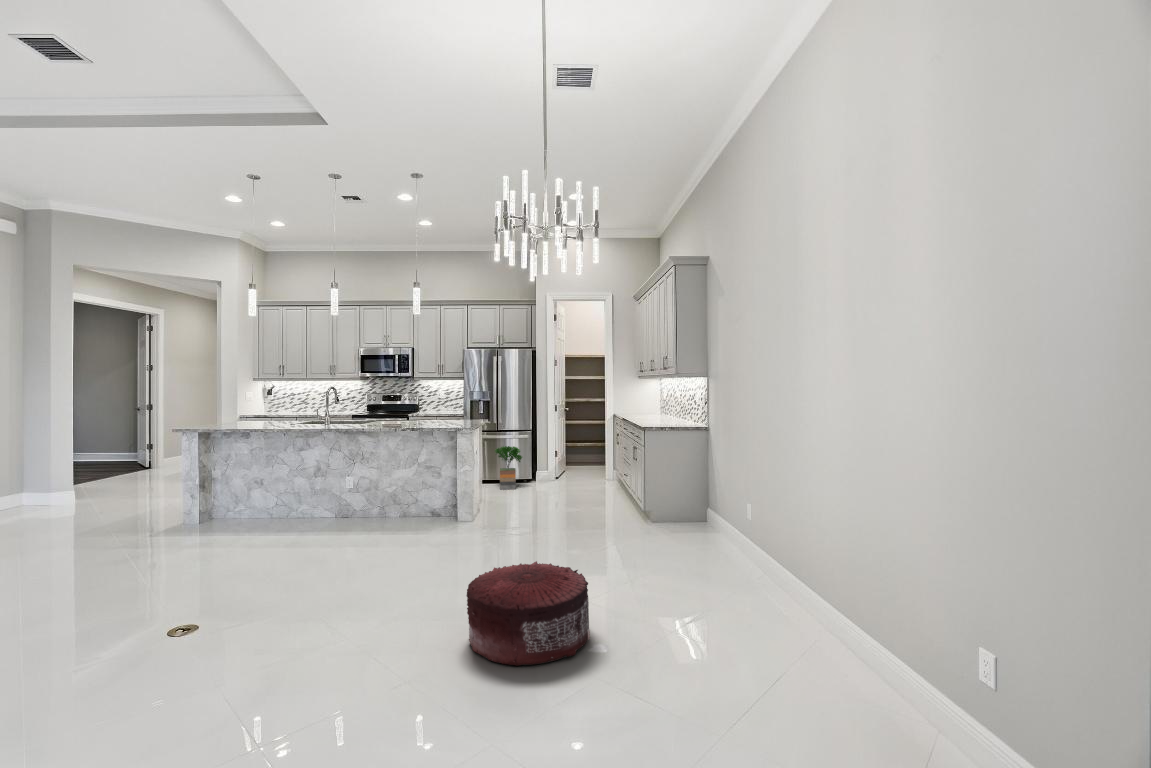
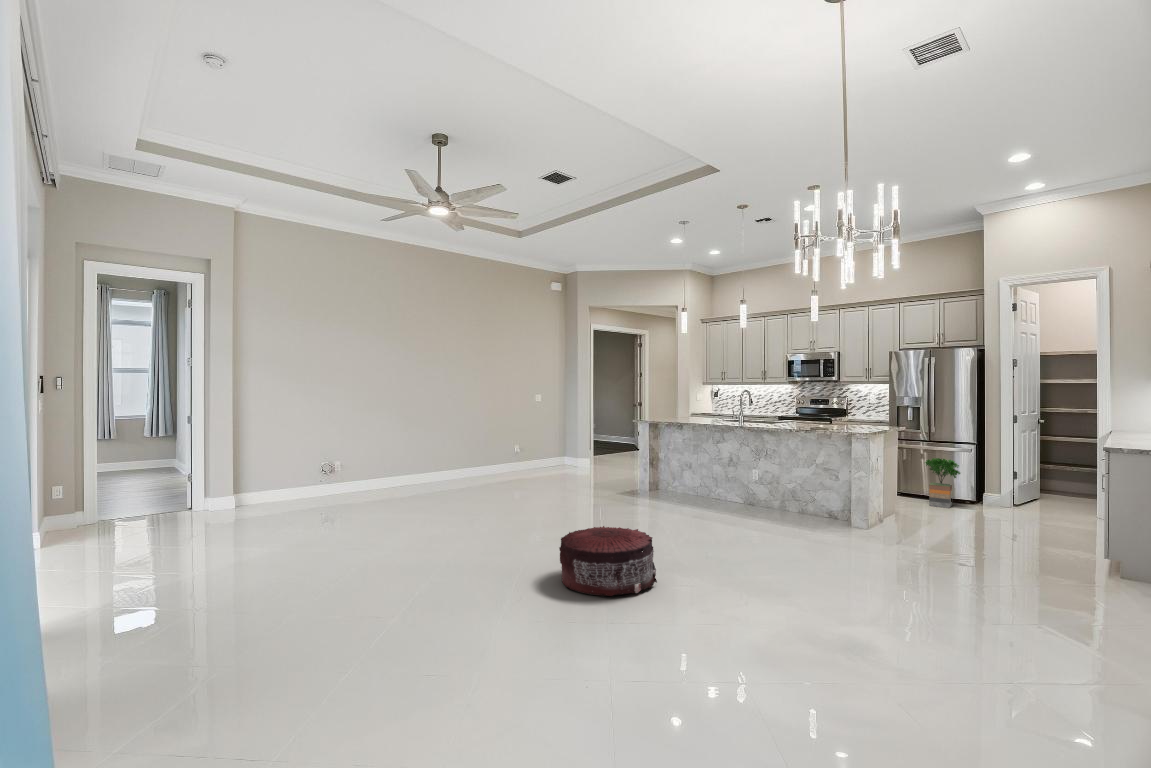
pouf: present [466,561,590,666] -> present [559,526,657,596]

